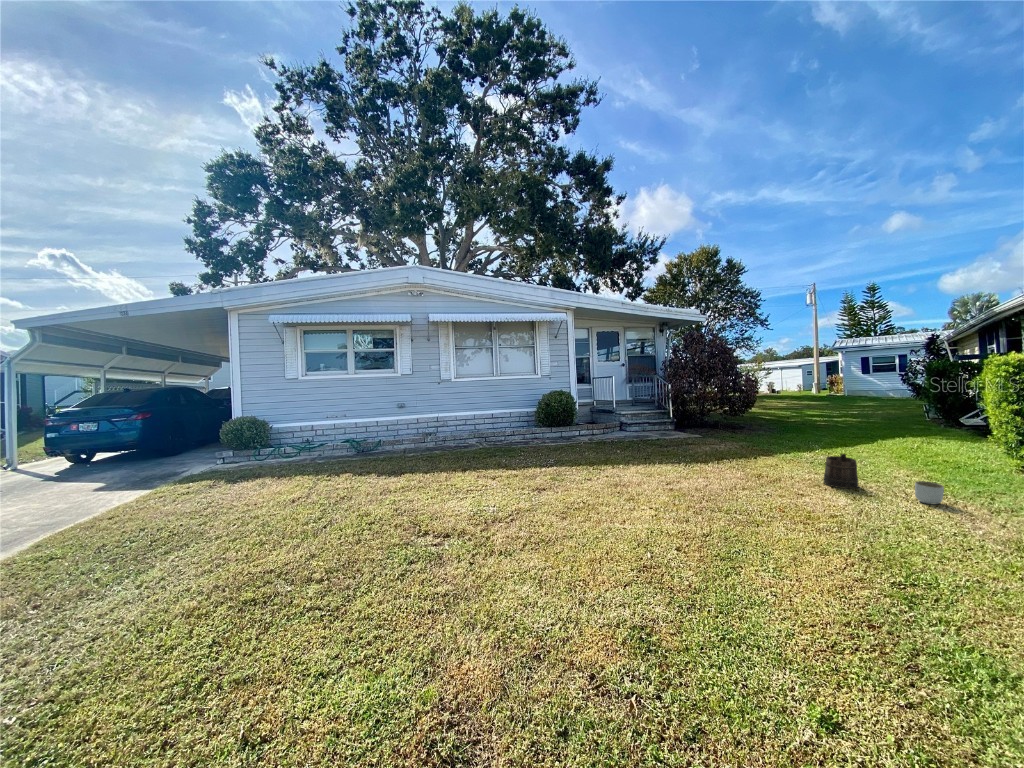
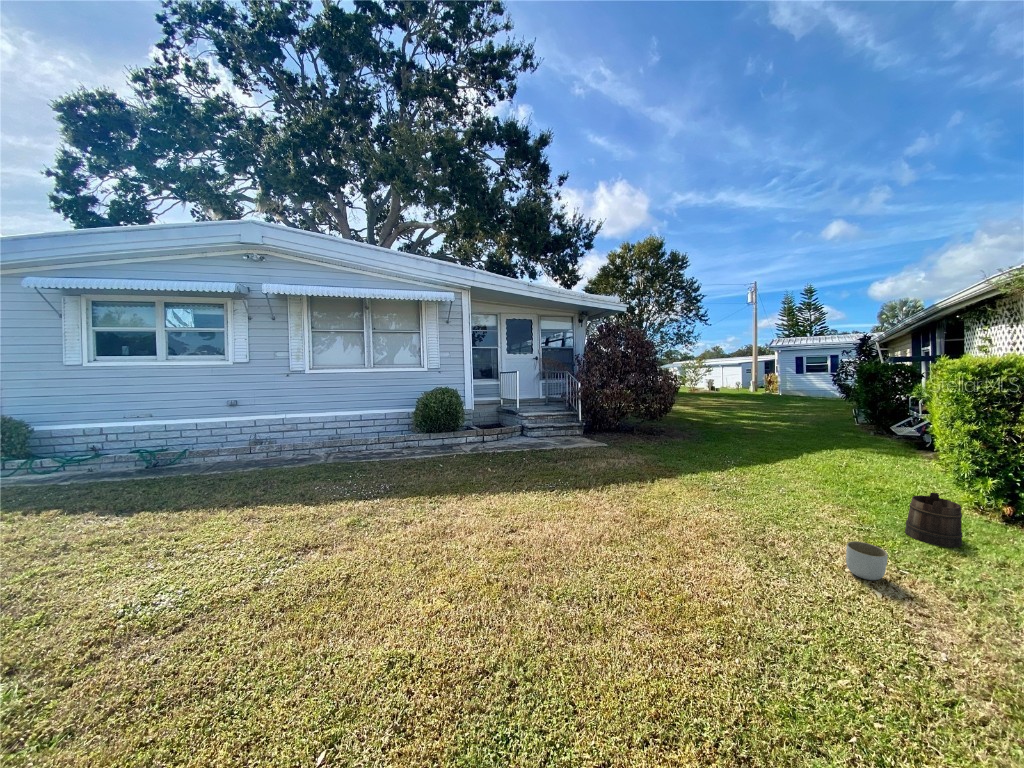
bucket: present [824,454,858,489] -> present [905,493,963,547]

